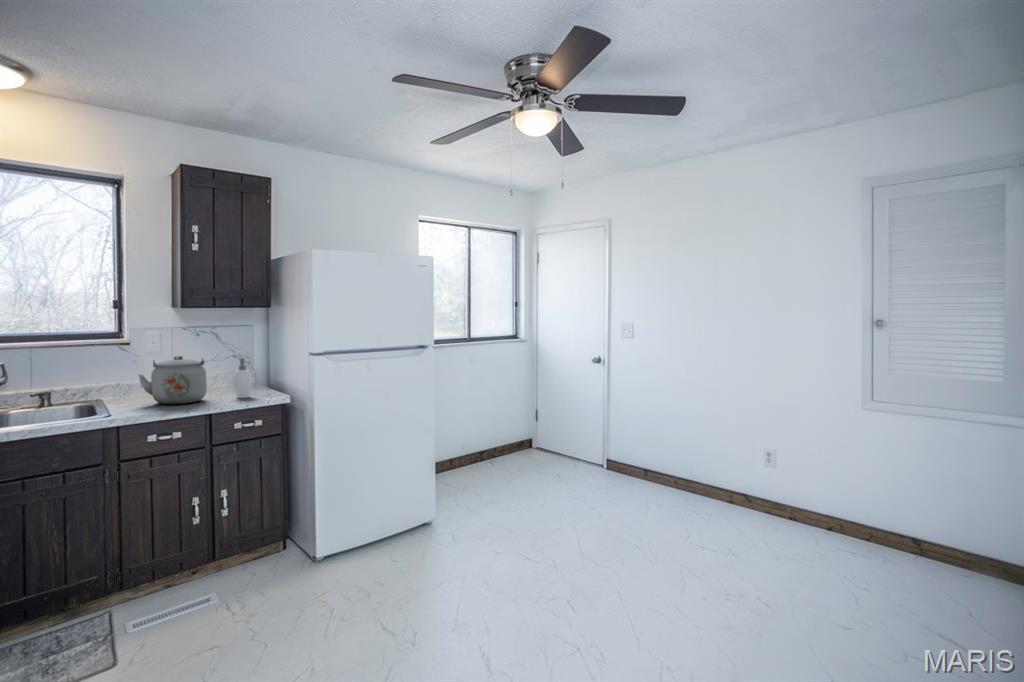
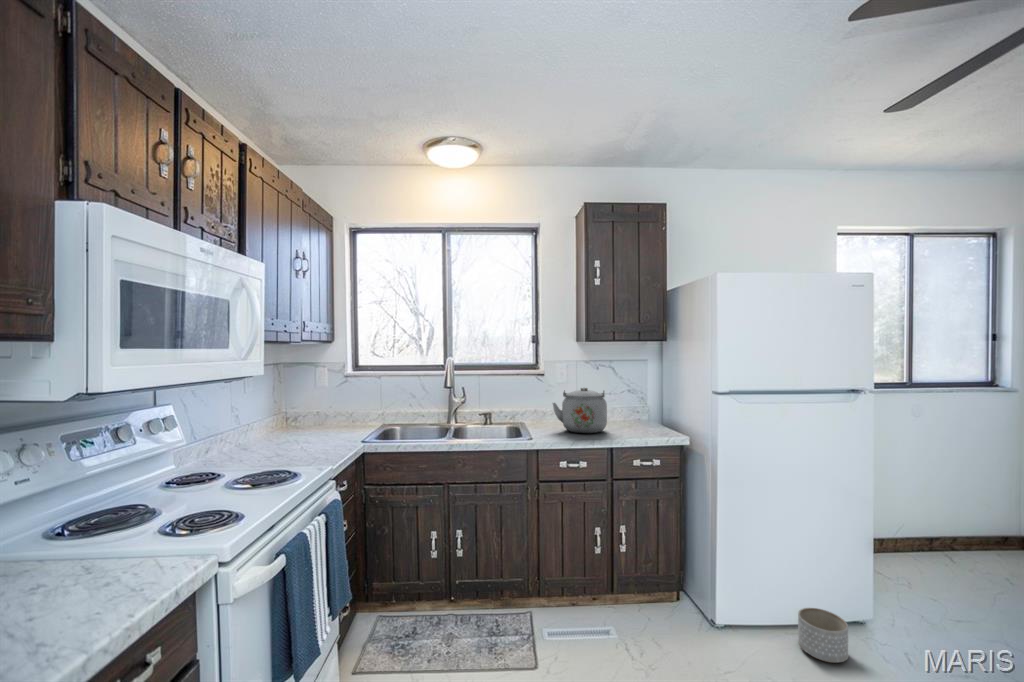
soap dispenser: present [233,358,252,398] -> none [630,392,648,432]
planter: none [379,522,413,559] -> present [798,608,848,663]

